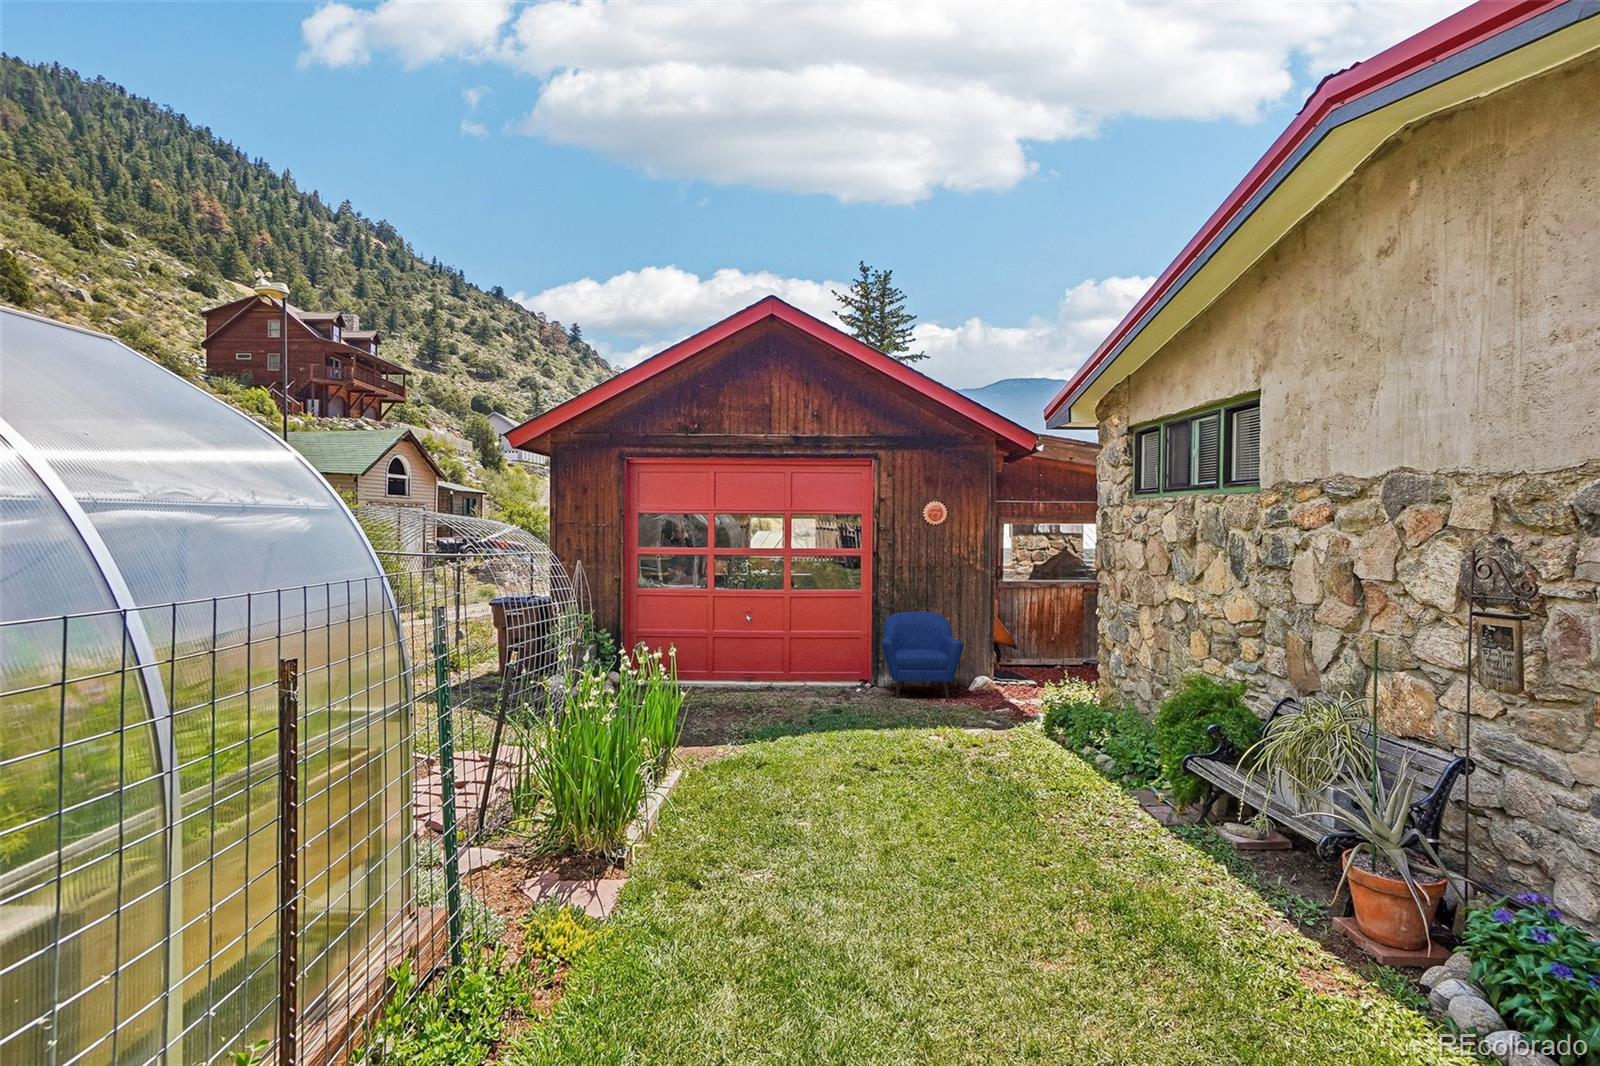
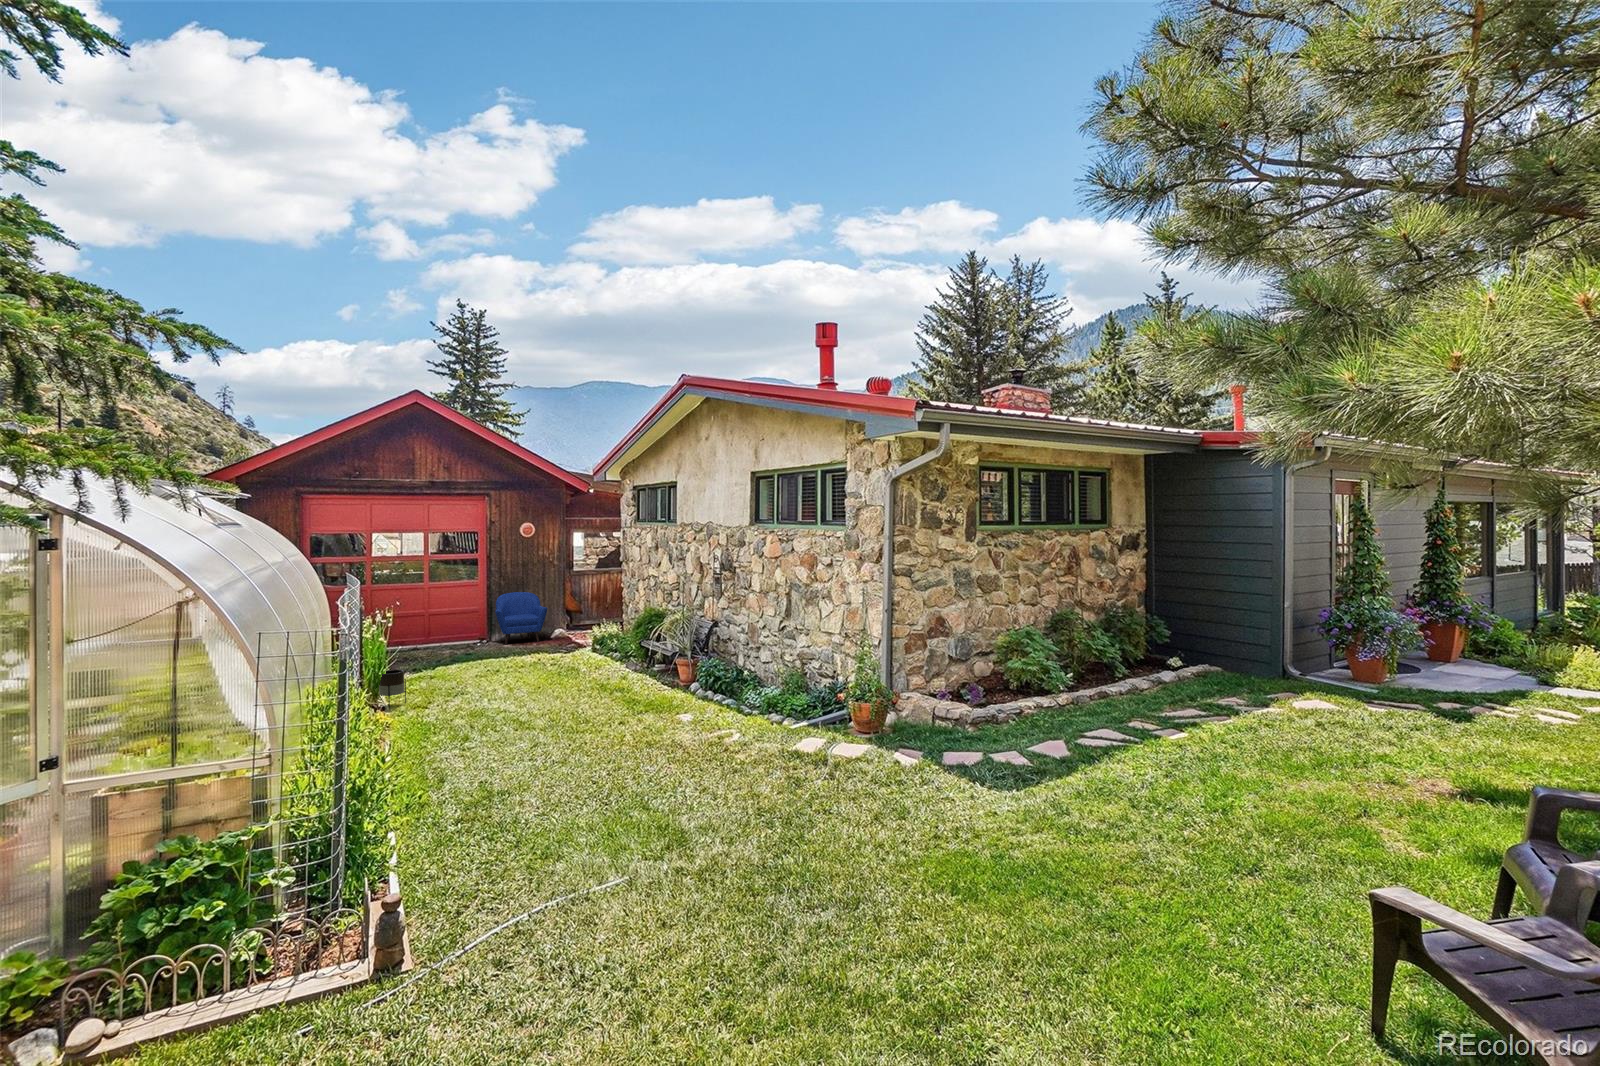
planter: none [636,775,687,862] -> present [379,670,406,708]

